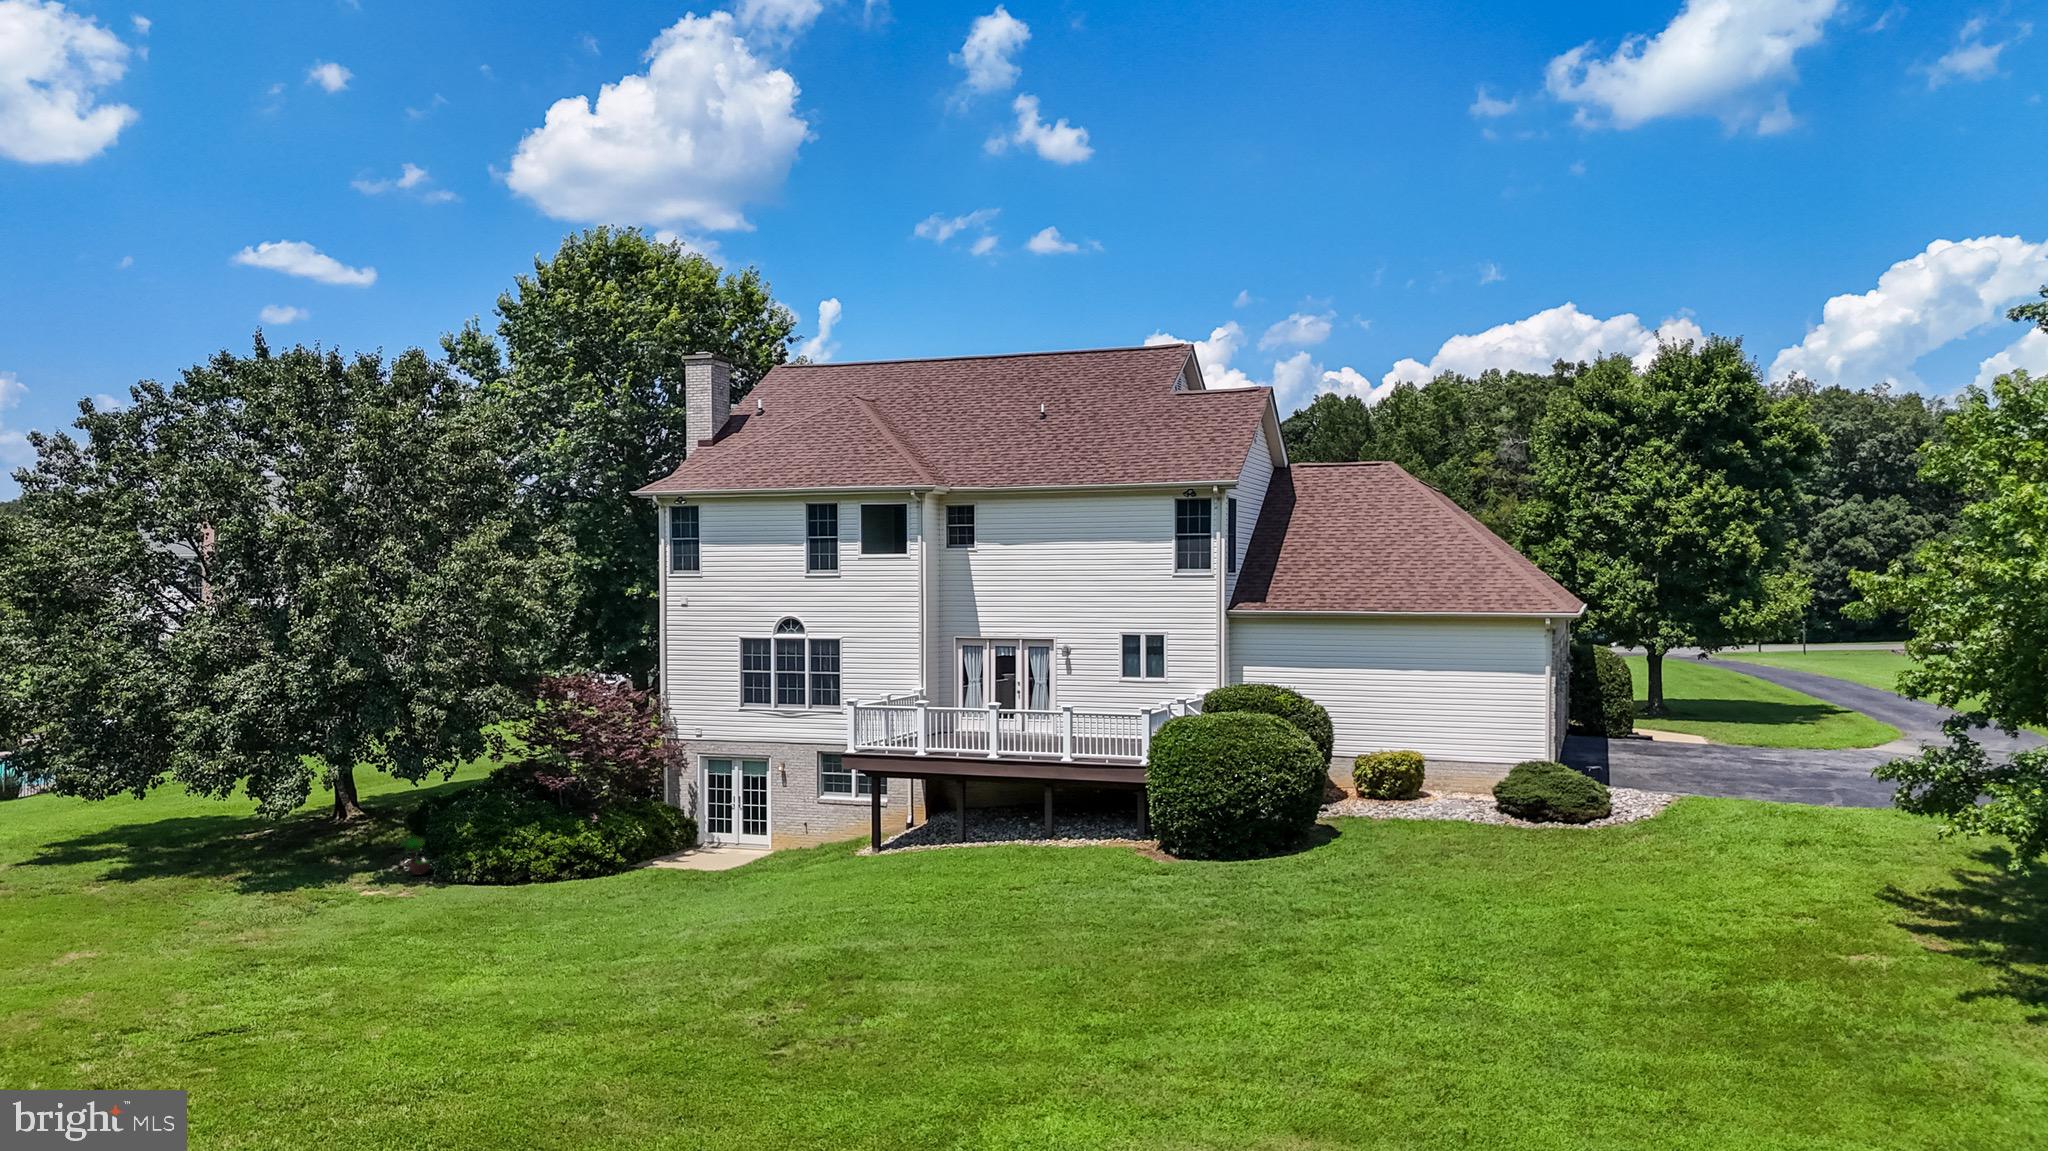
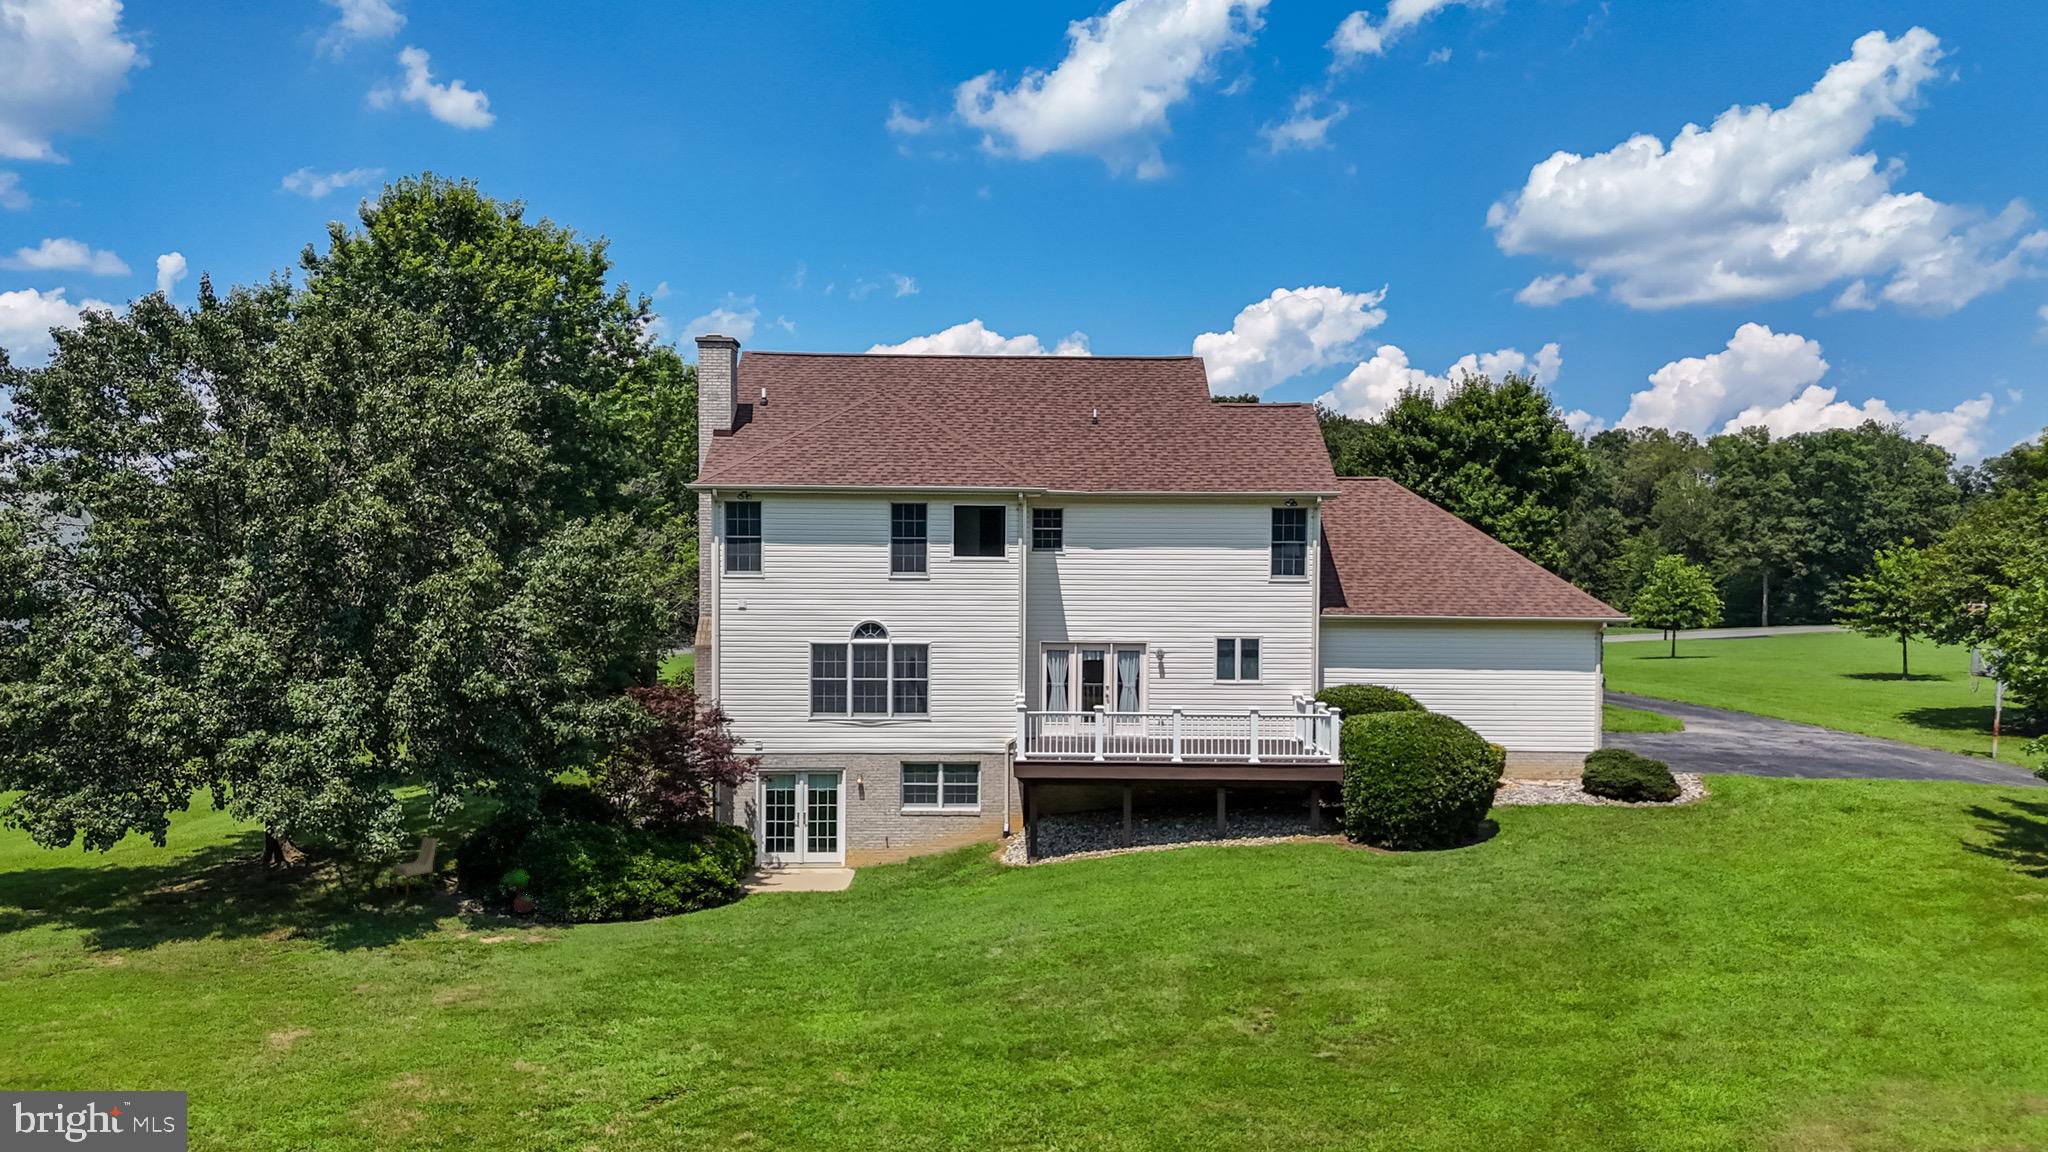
chair: none [372,803,408,854] -> present [393,837,437,895]

